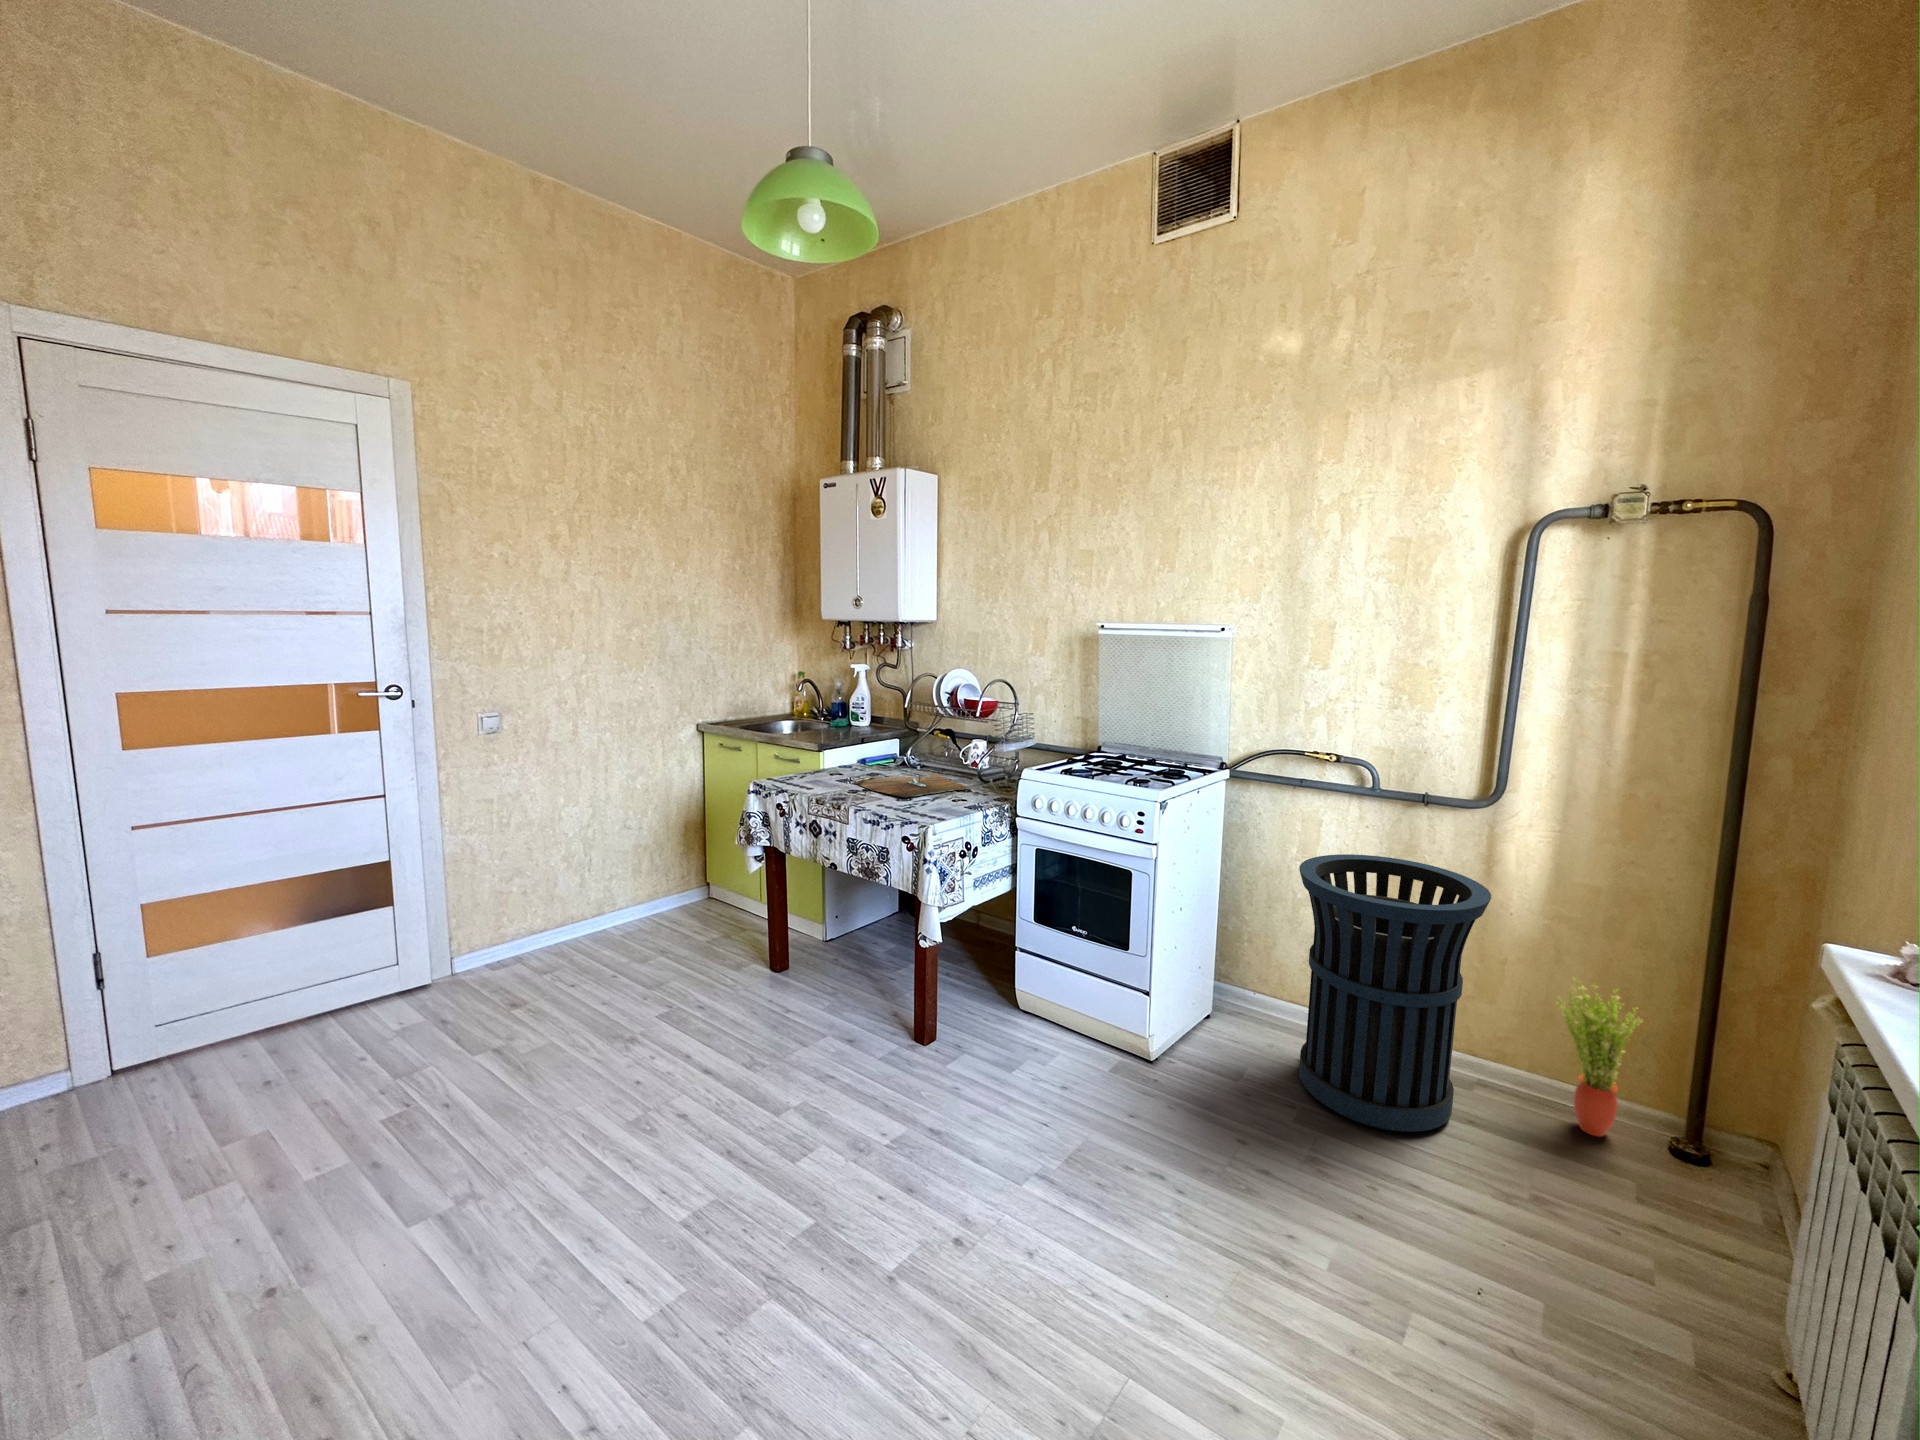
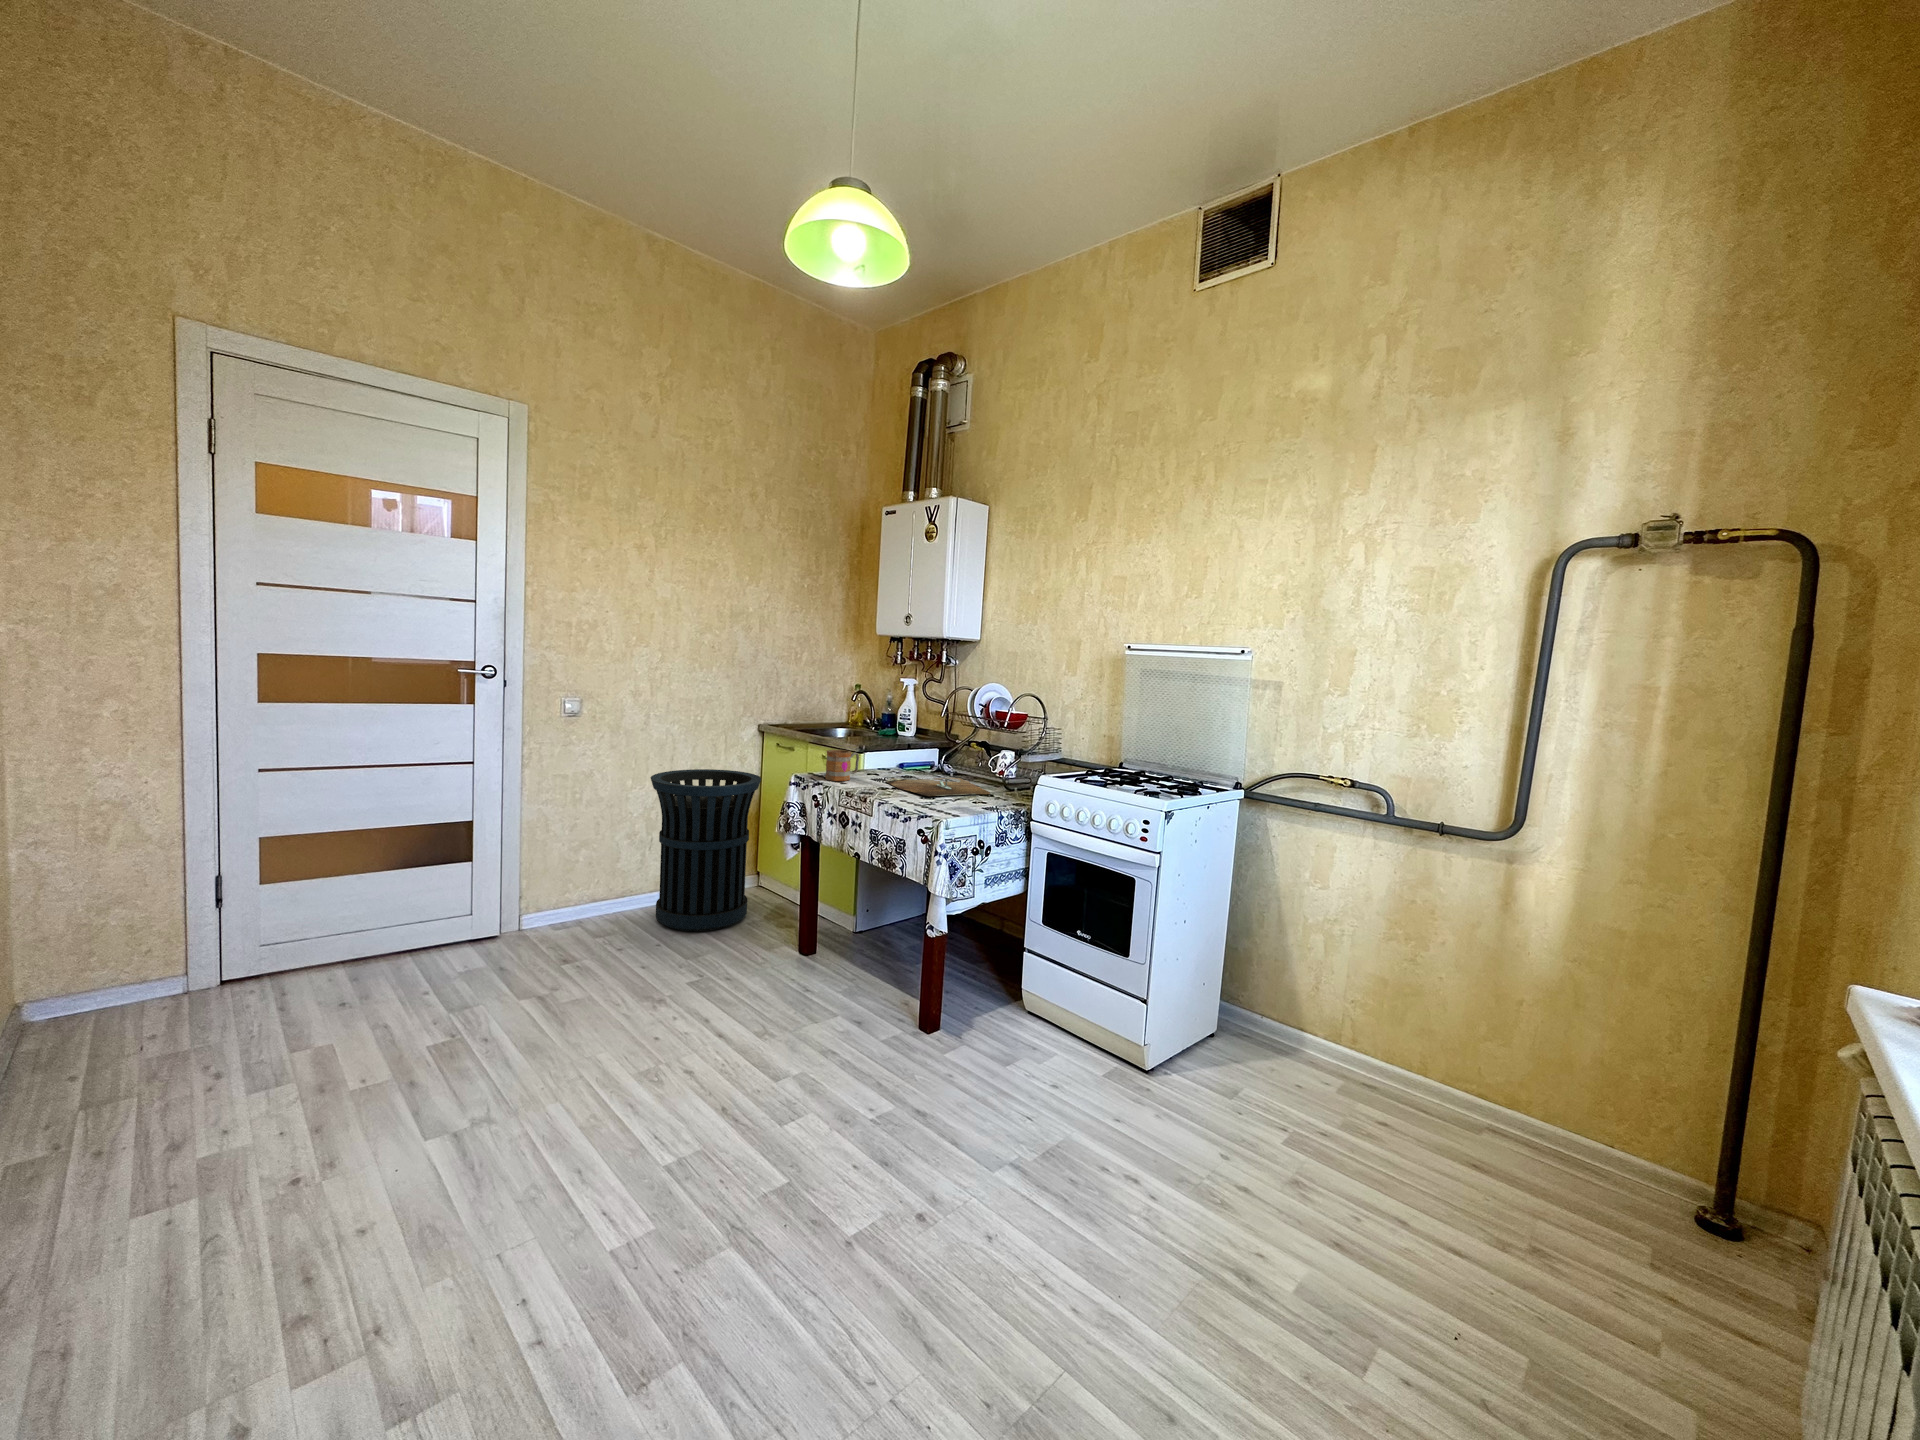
mug: none [788,752,823,786] -> present [825,750,859,781]
trash can: present [1299,854,1491,1132] -> present [651,769,761,931]
potted plant: present [1557,980,1642,1137] -> none [1576,1024,1672,1200]

